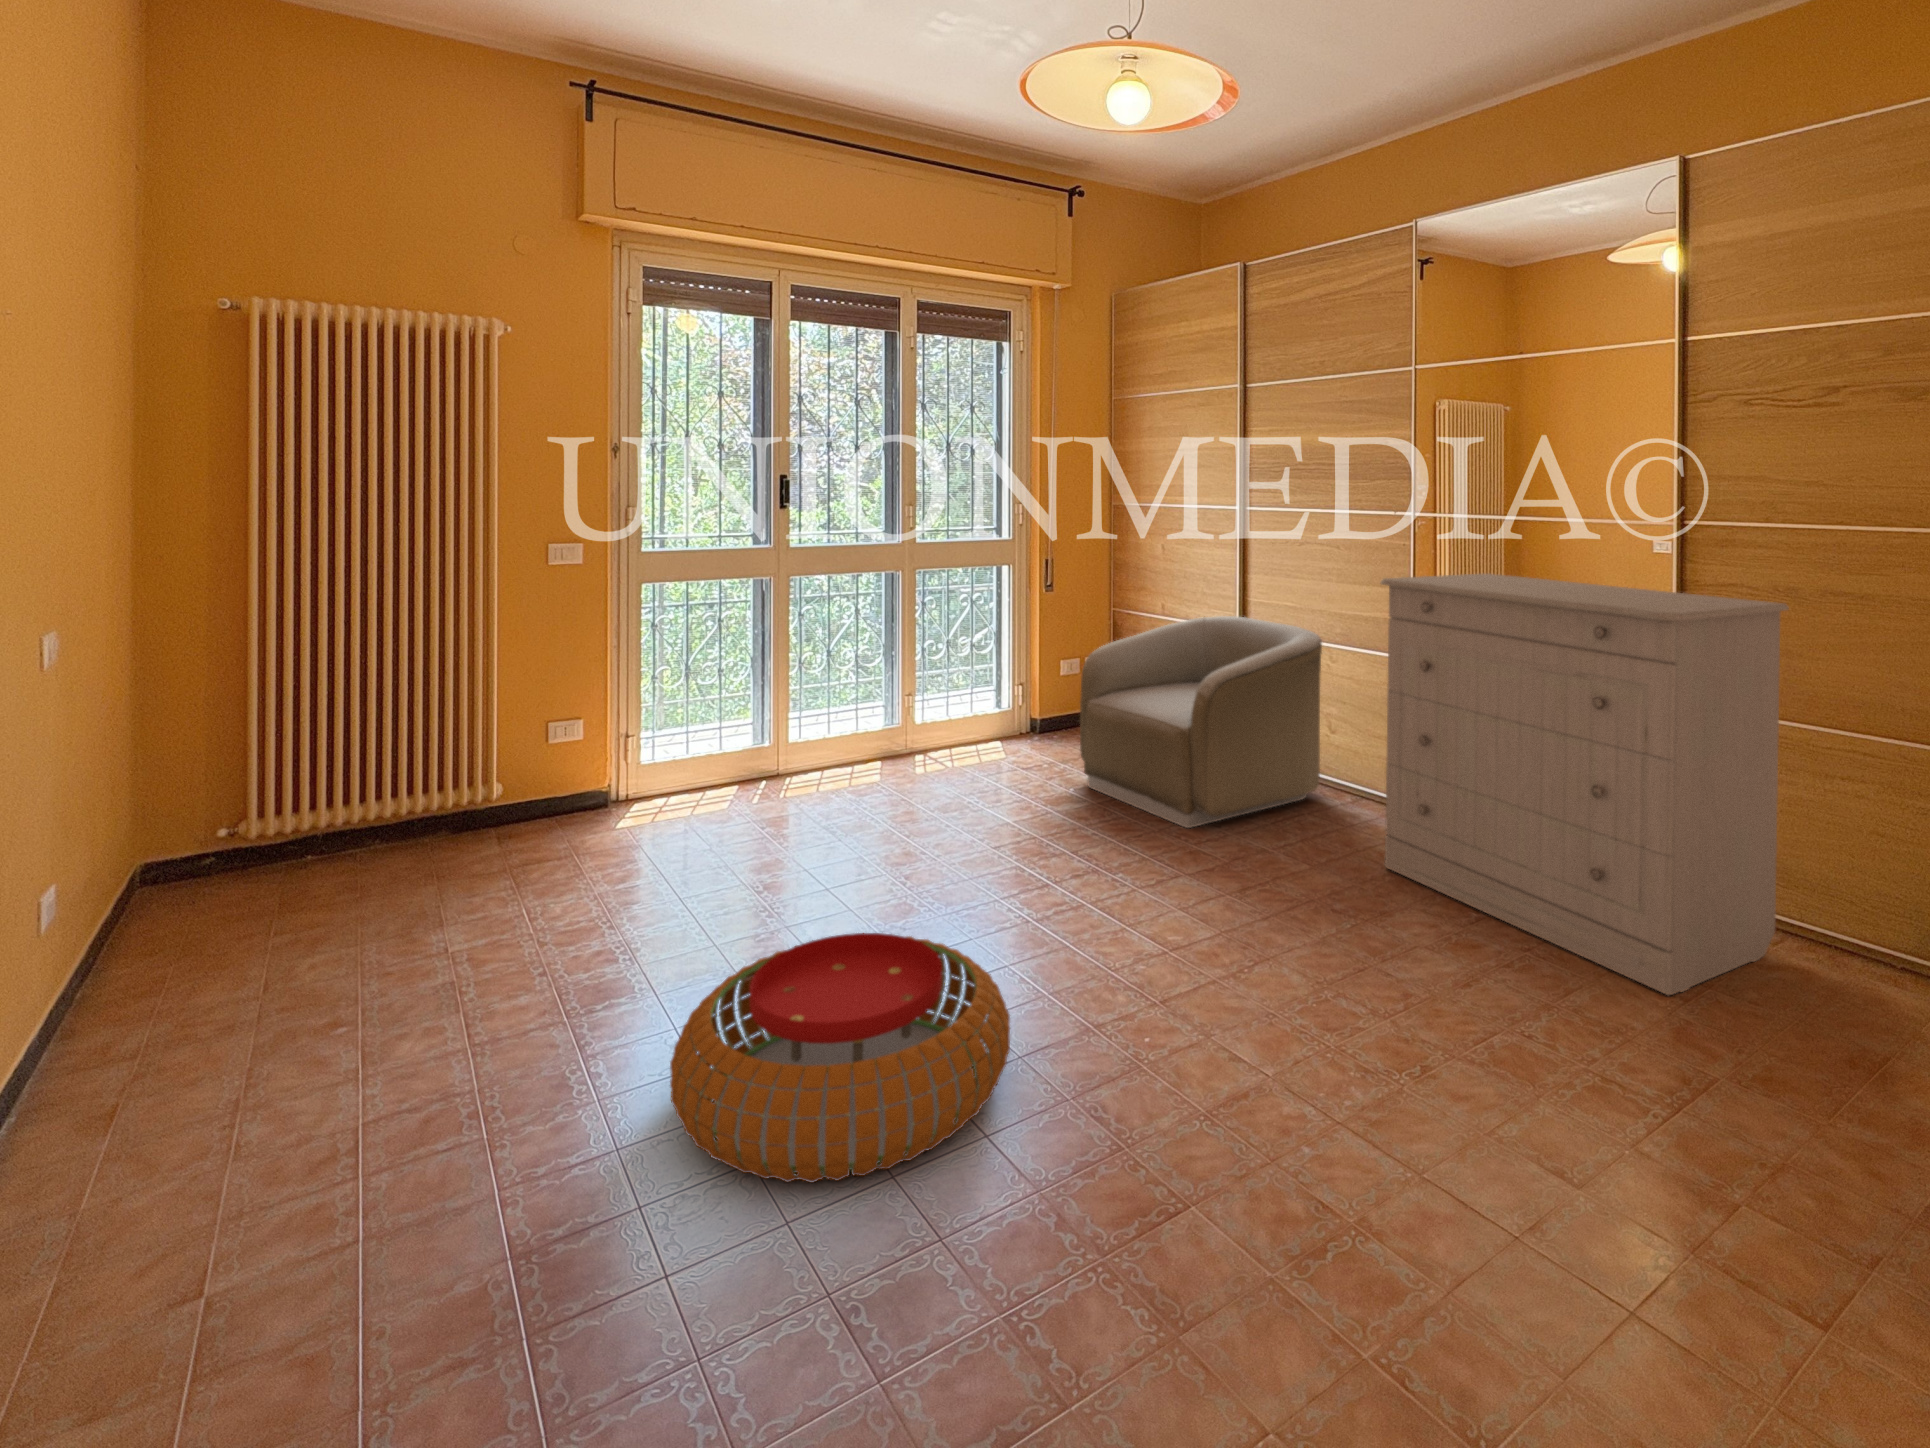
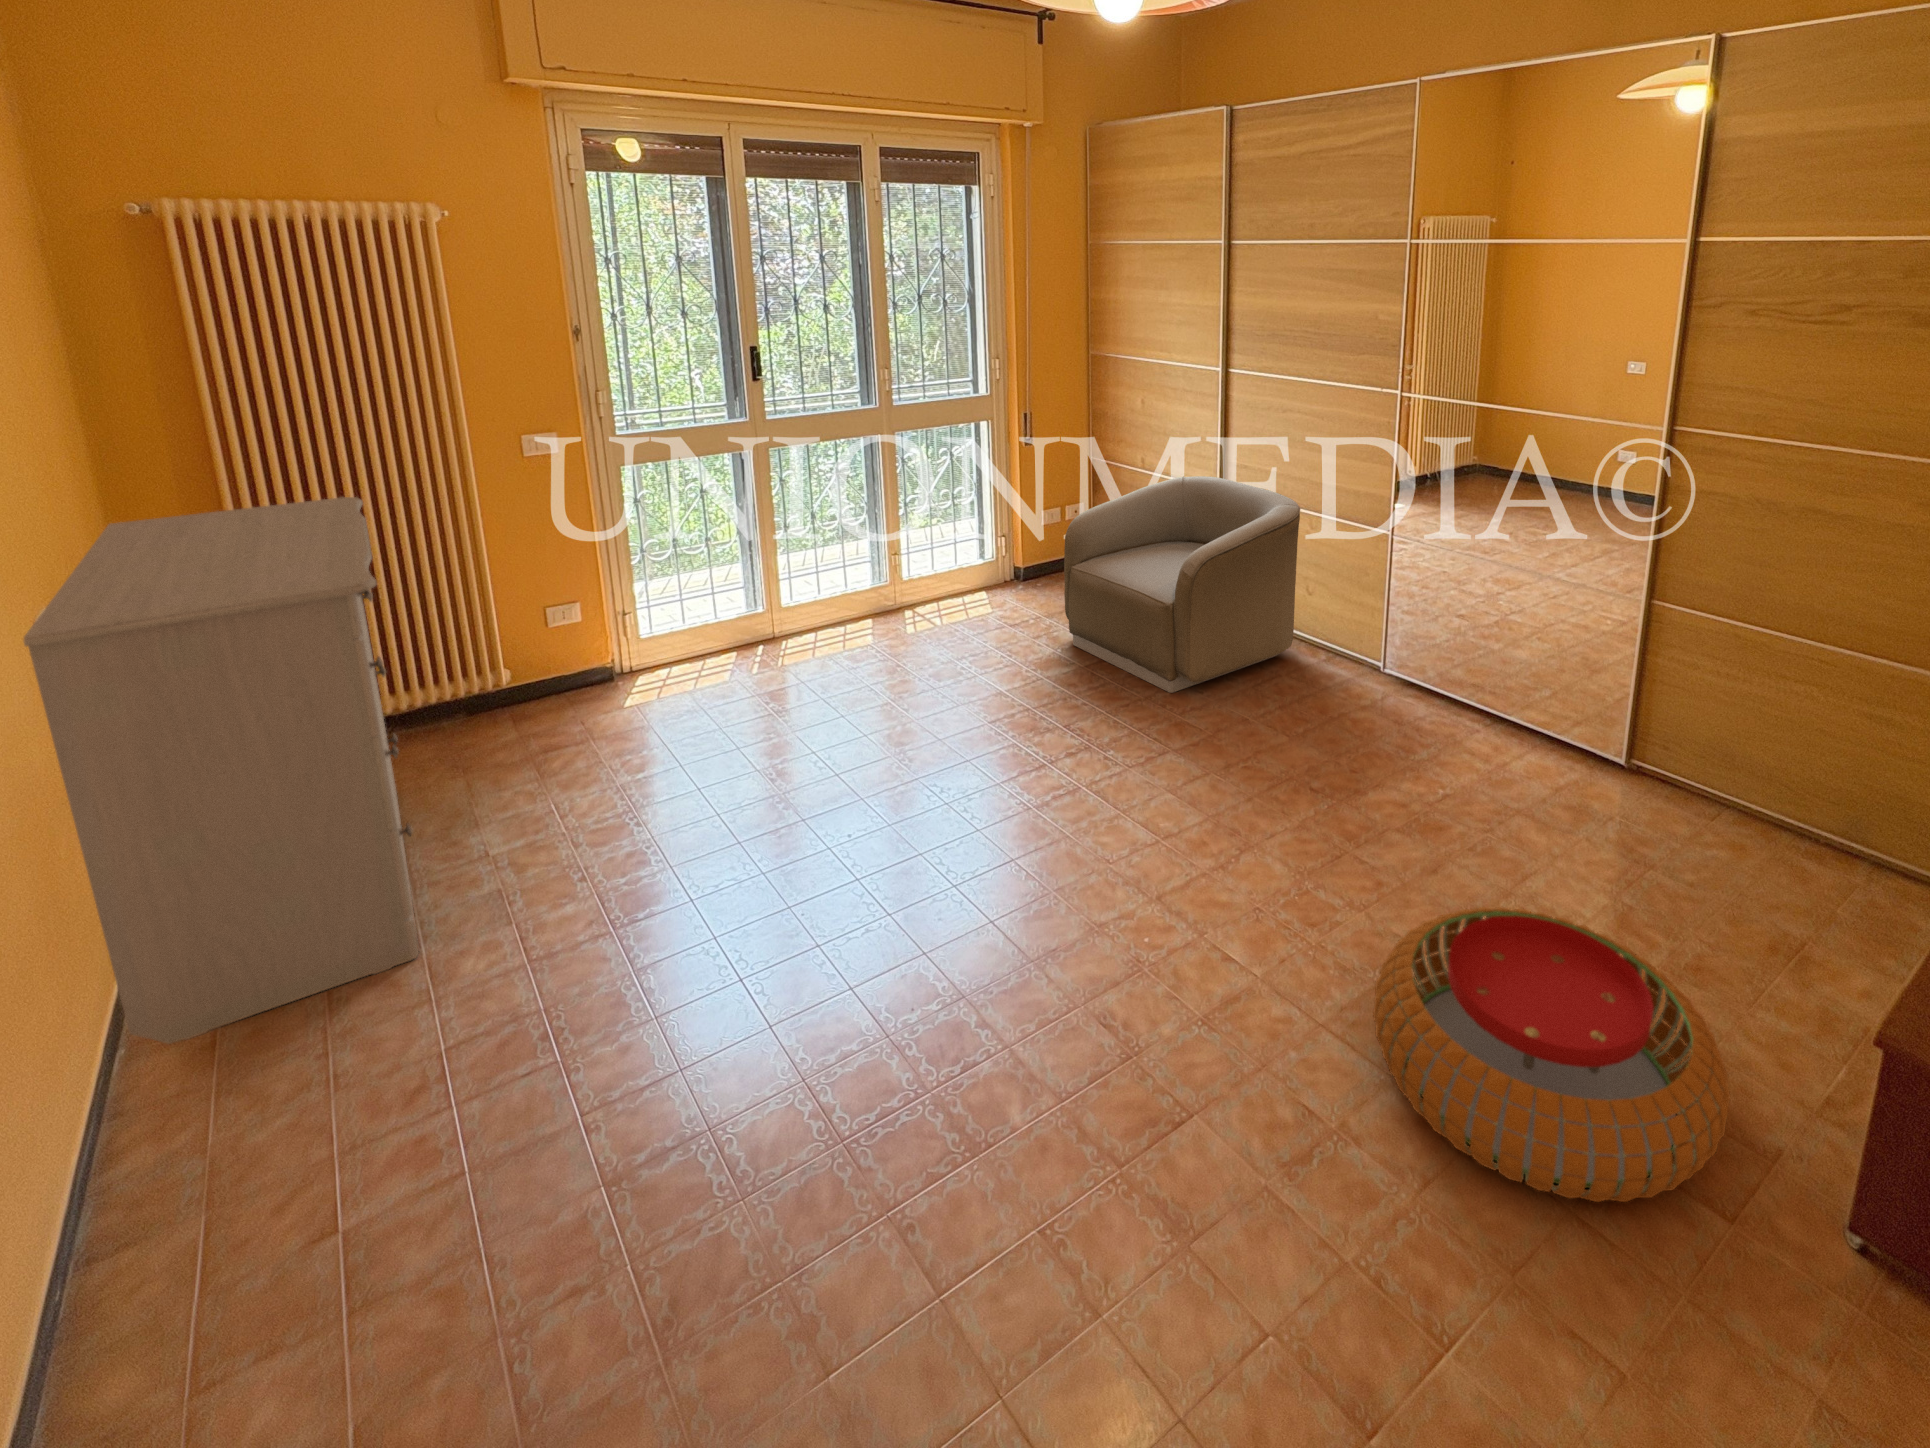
dresser: present [1381,573,1789,995] -> present [24,497,419,1044]
pouf: present [670,933,1010,1182] -> present [1373,907,1730,1202]

